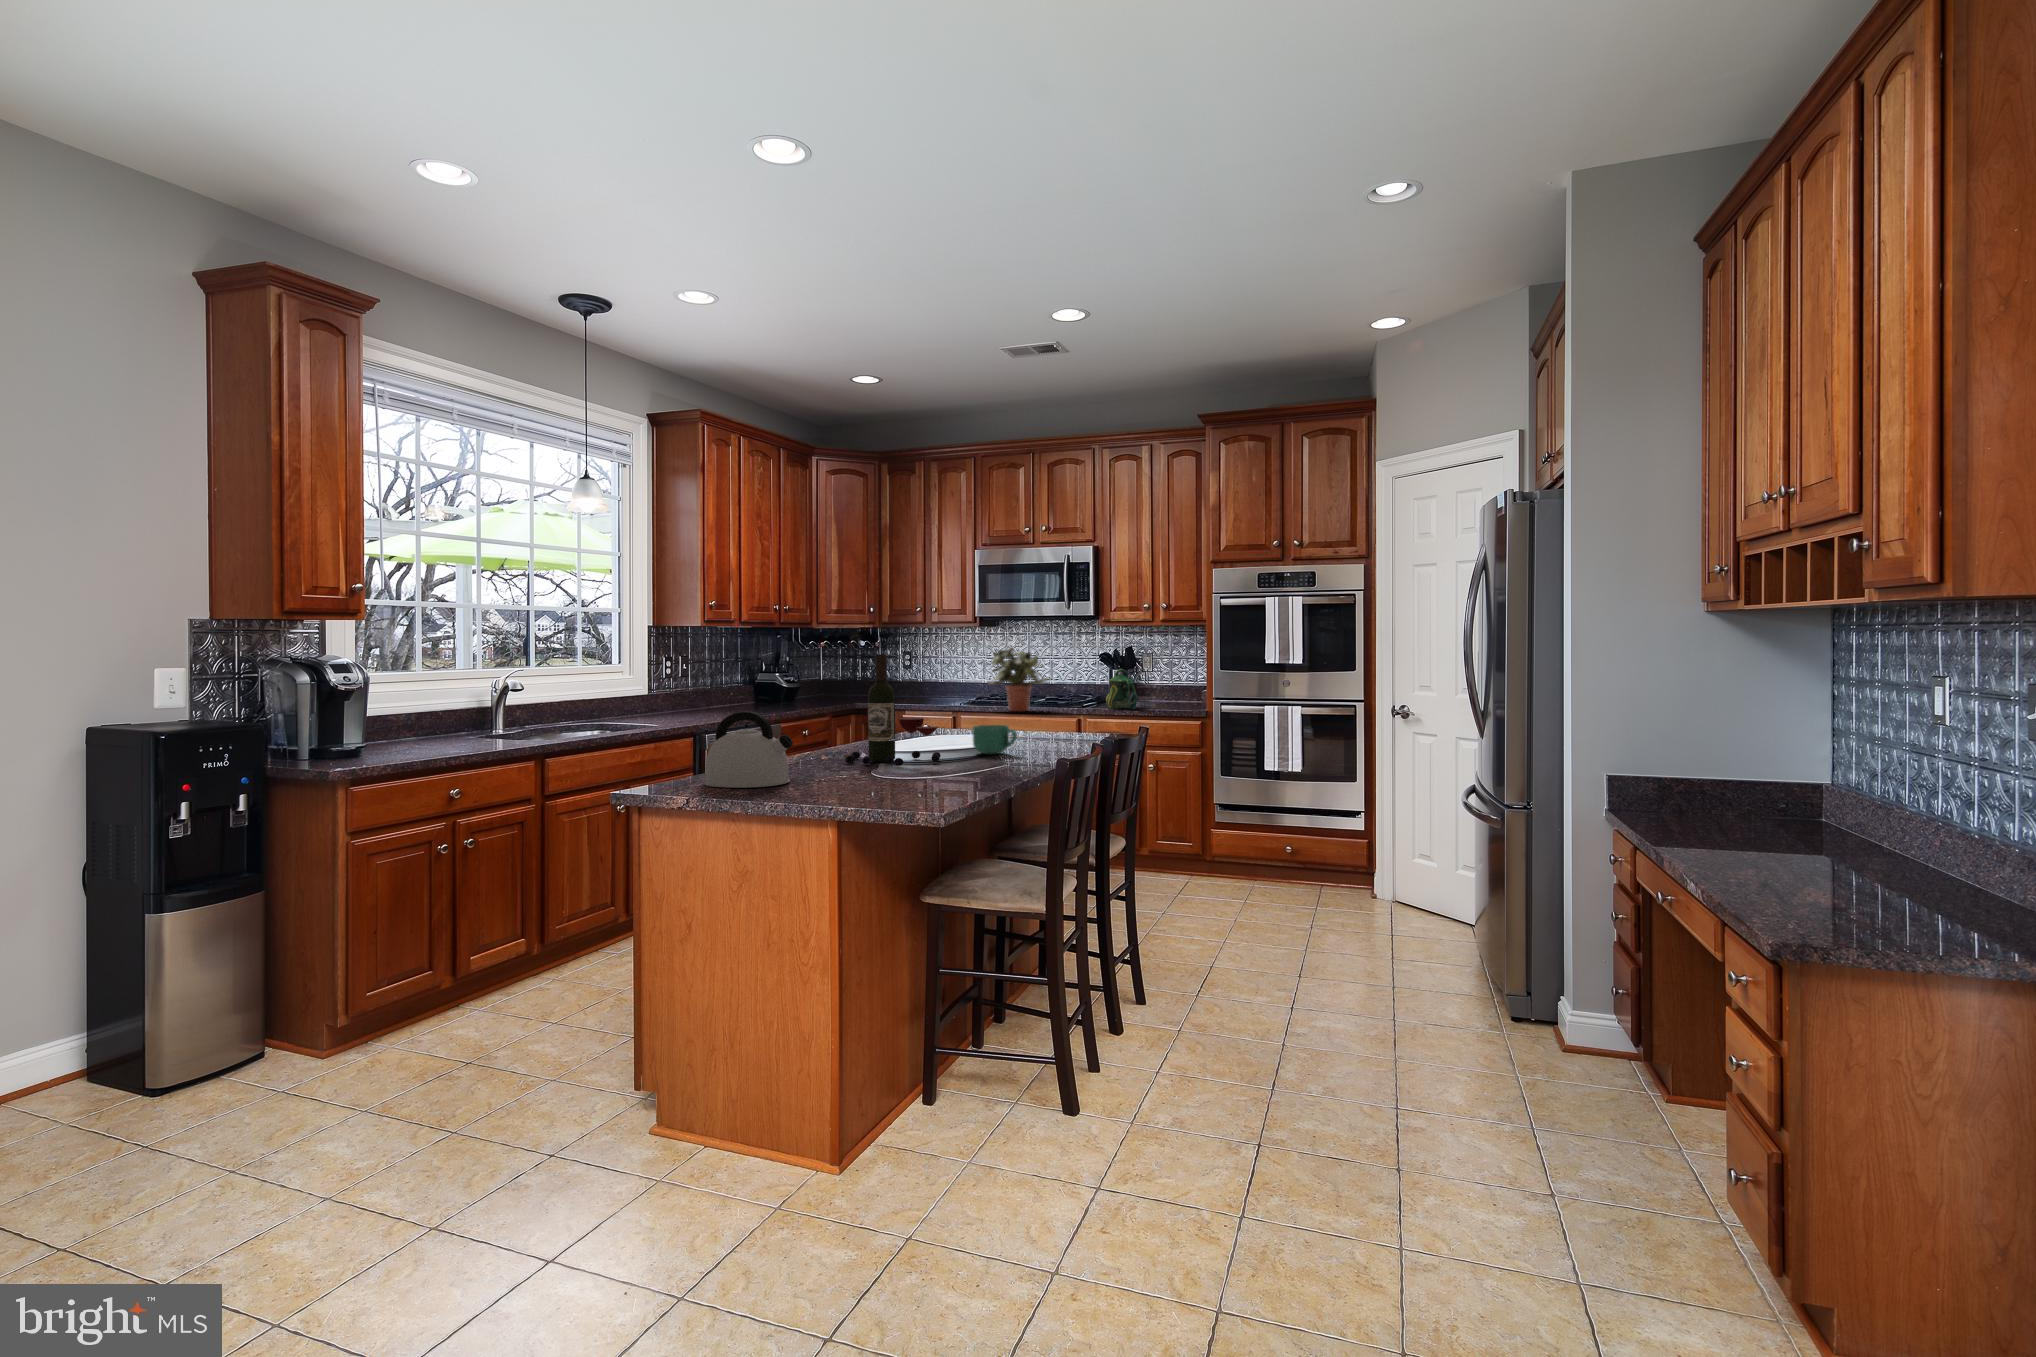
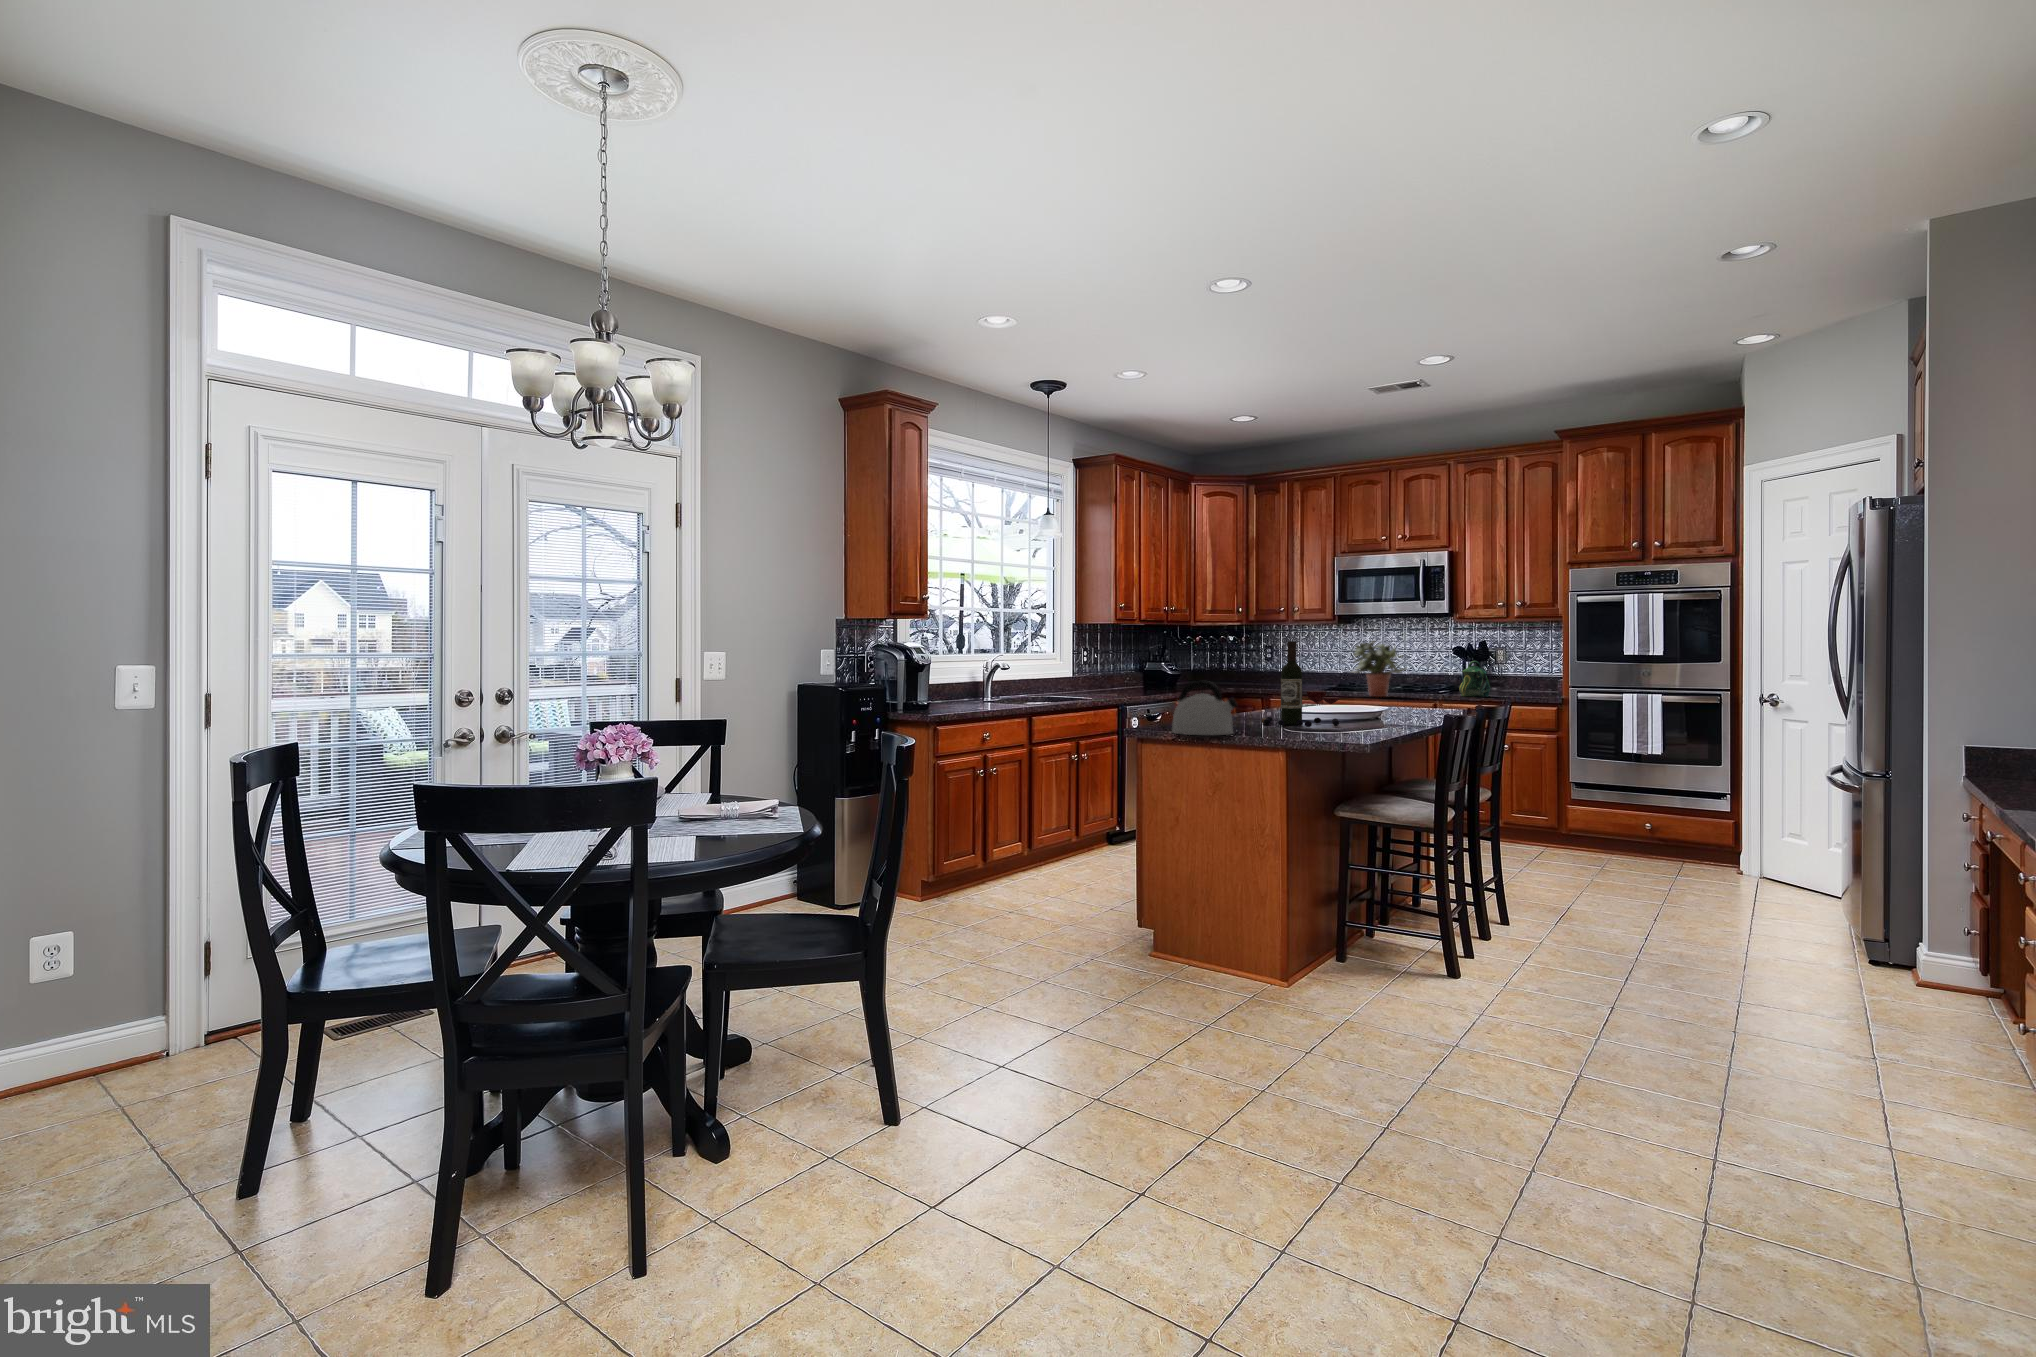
mug: present [972,725,1017,754] -> none [1362,699,1401,723]

